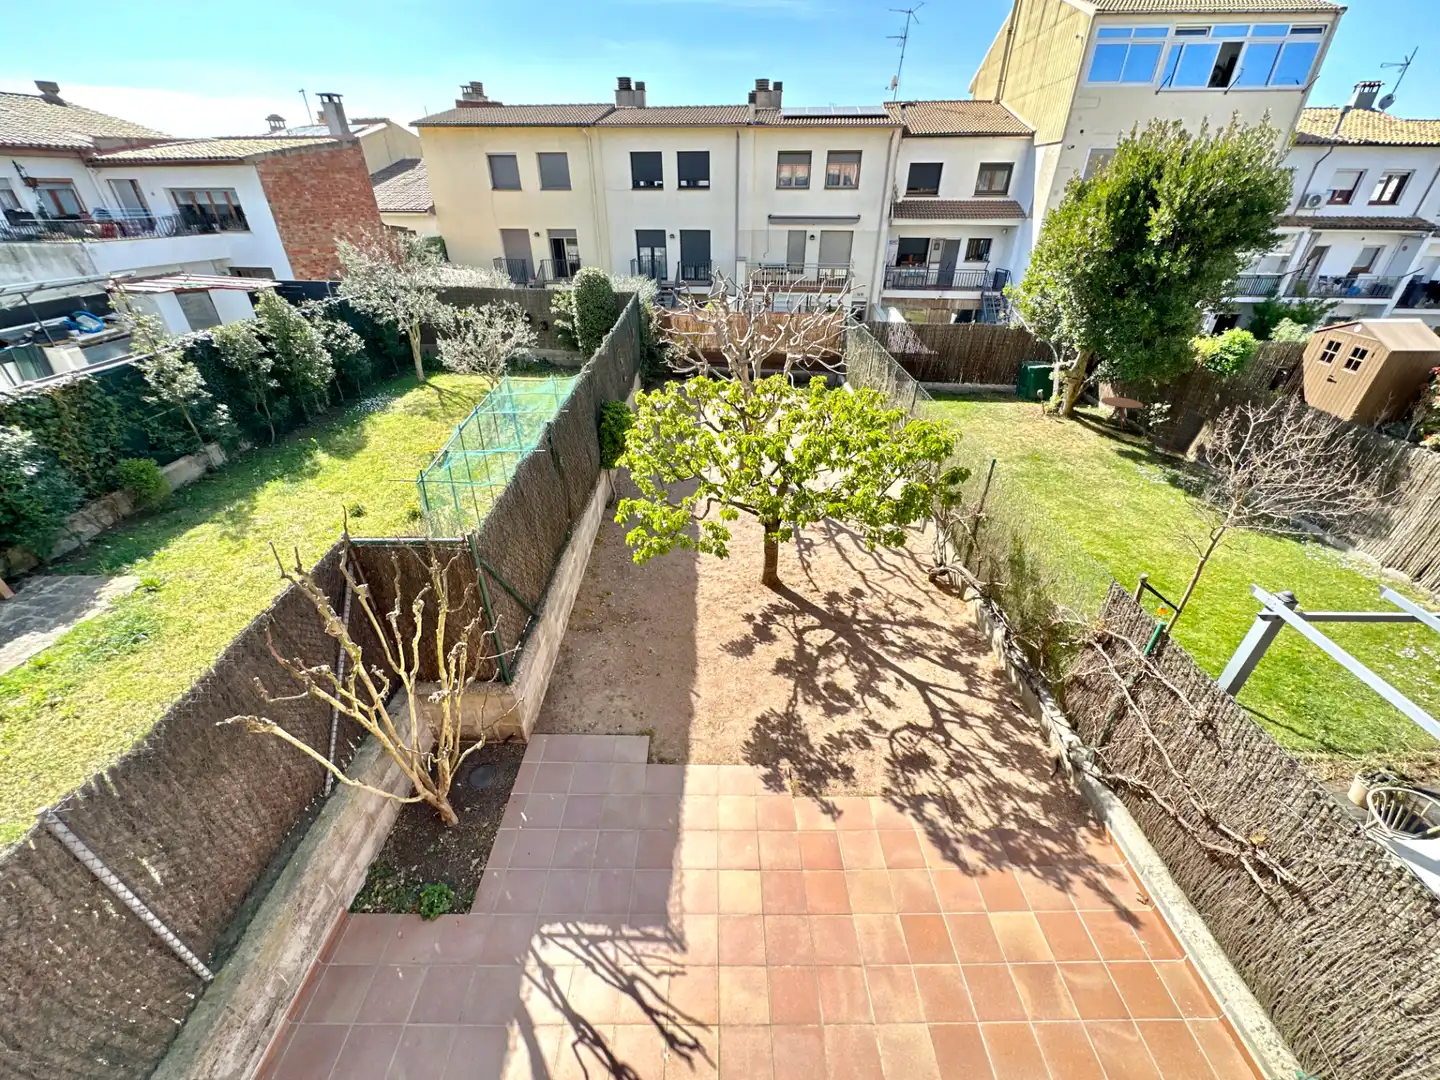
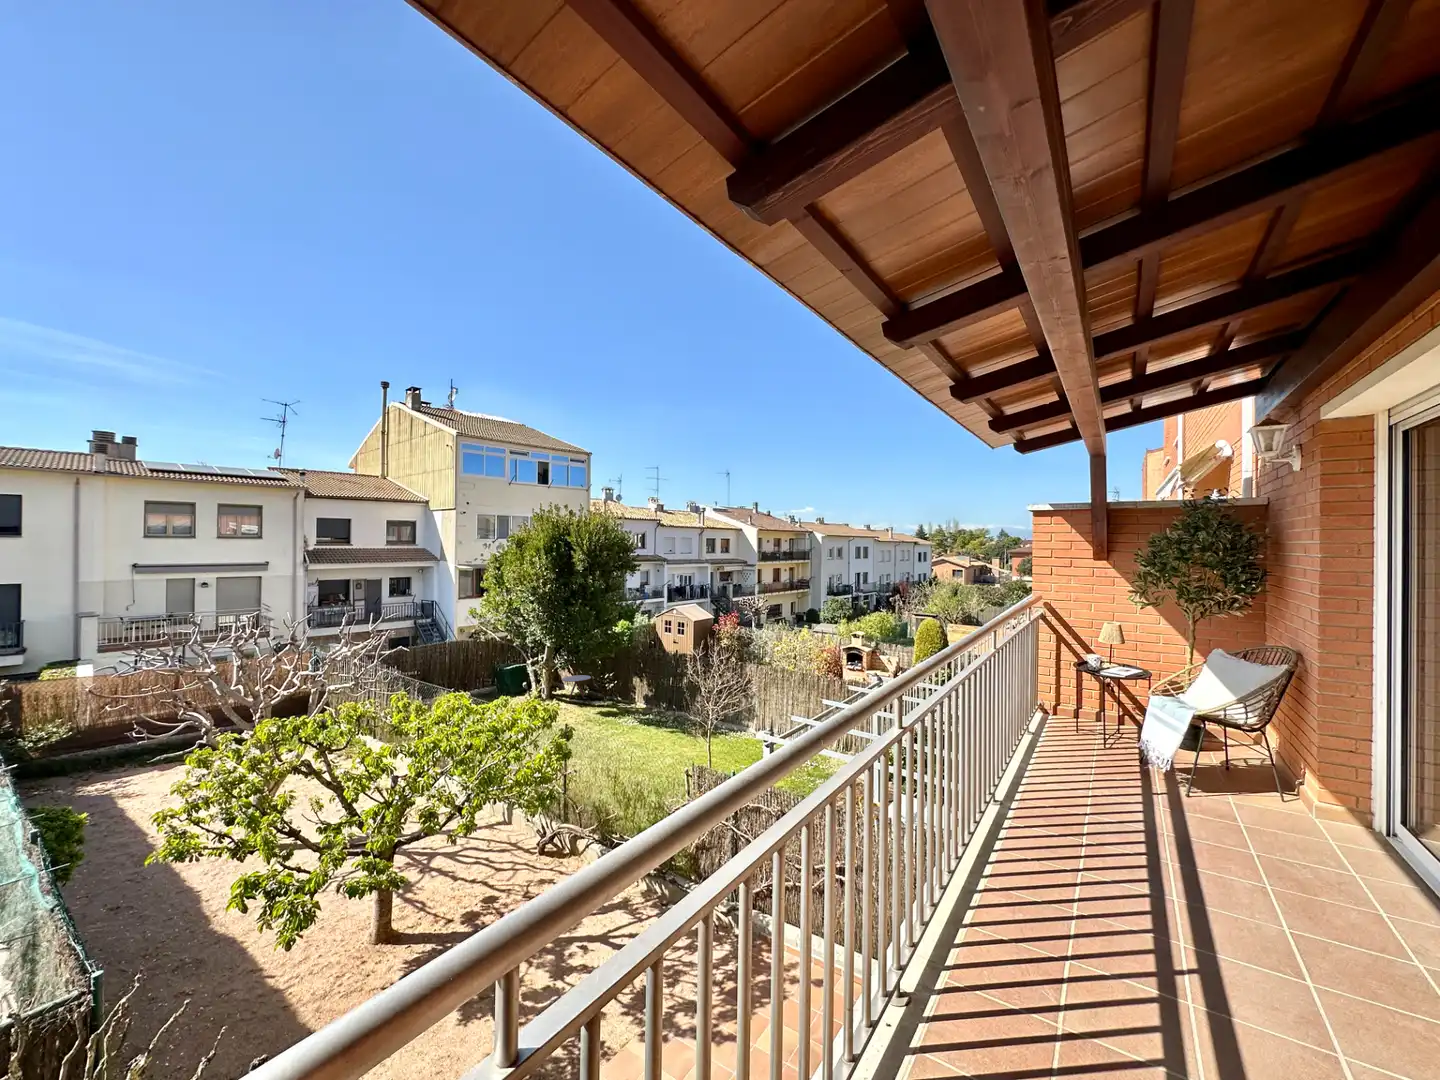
lounge chair: present [1150,410,1207,459] -> none [608,670,639,709]

